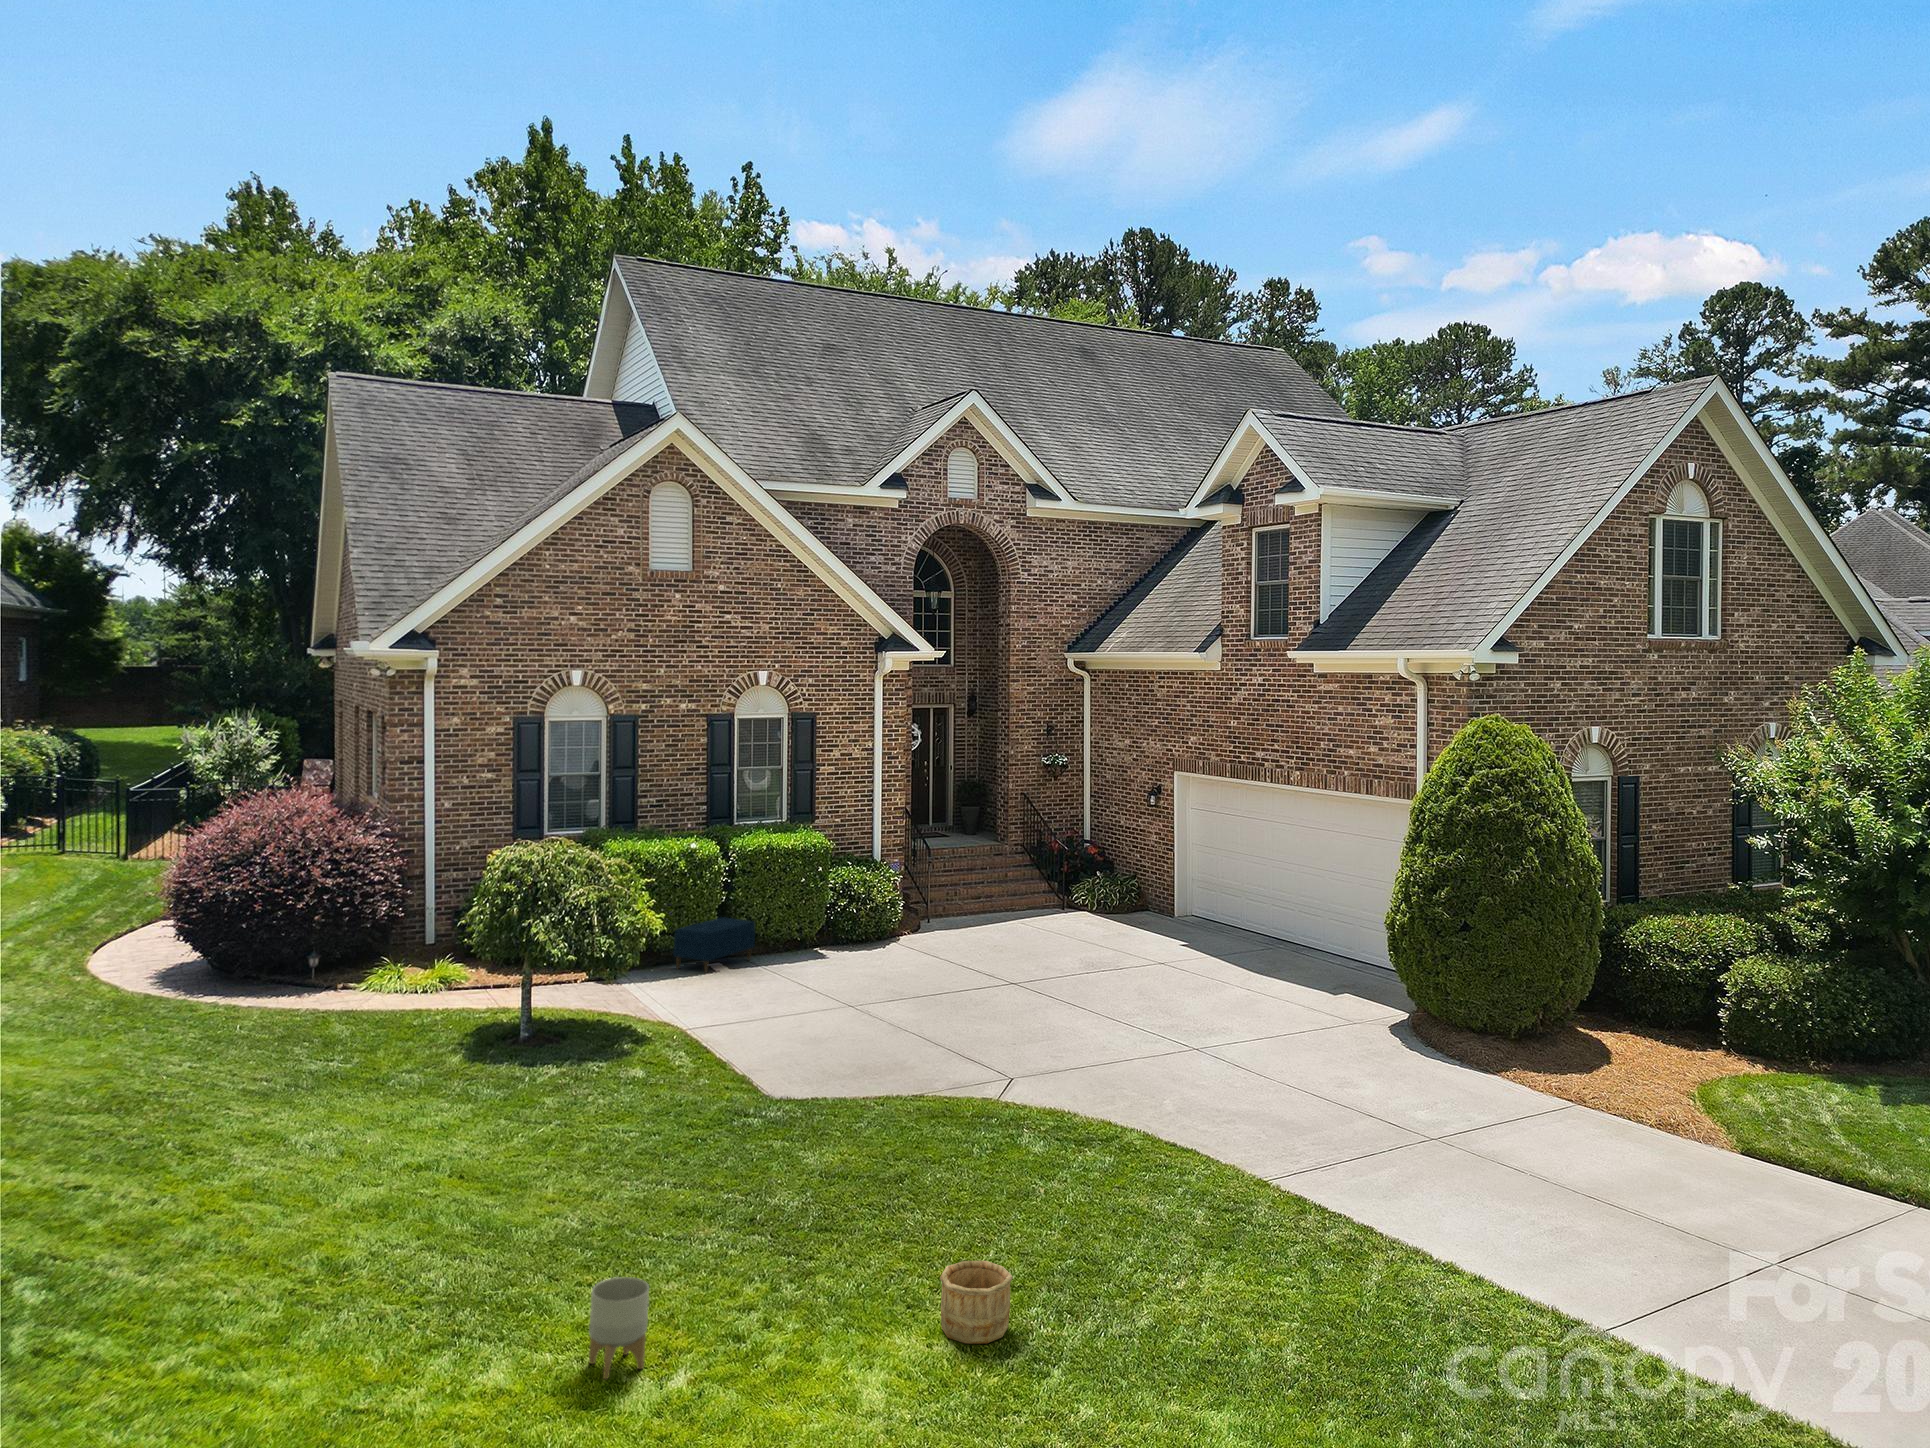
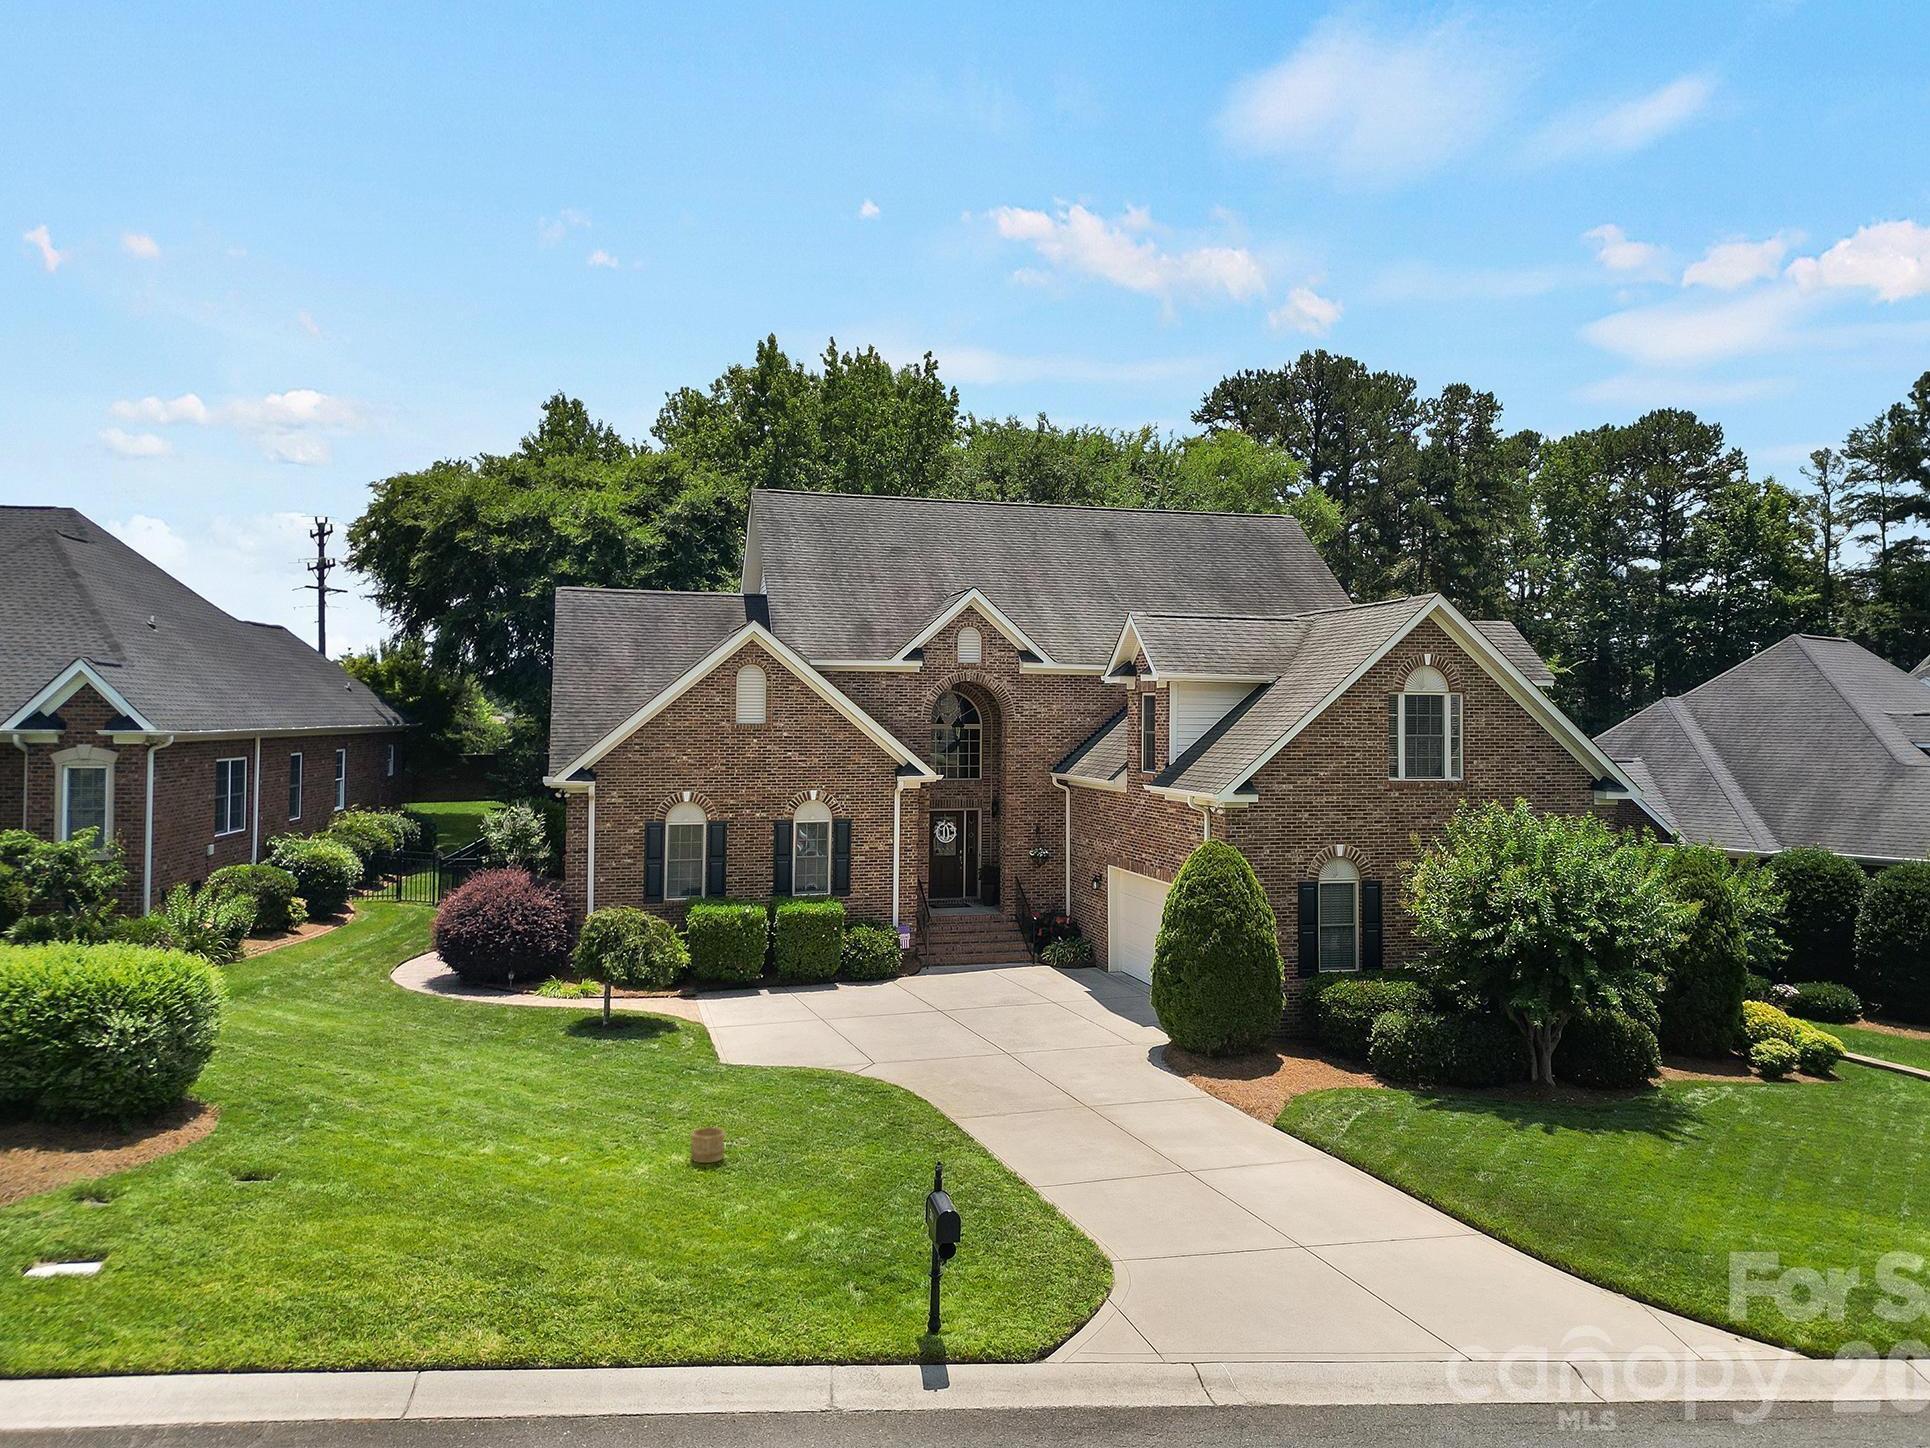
bench: present [673,917,755,973] -> none [735,958,794,995]
planter: present [589,1277,649,1379] -> none [524,1117,552,1159]

